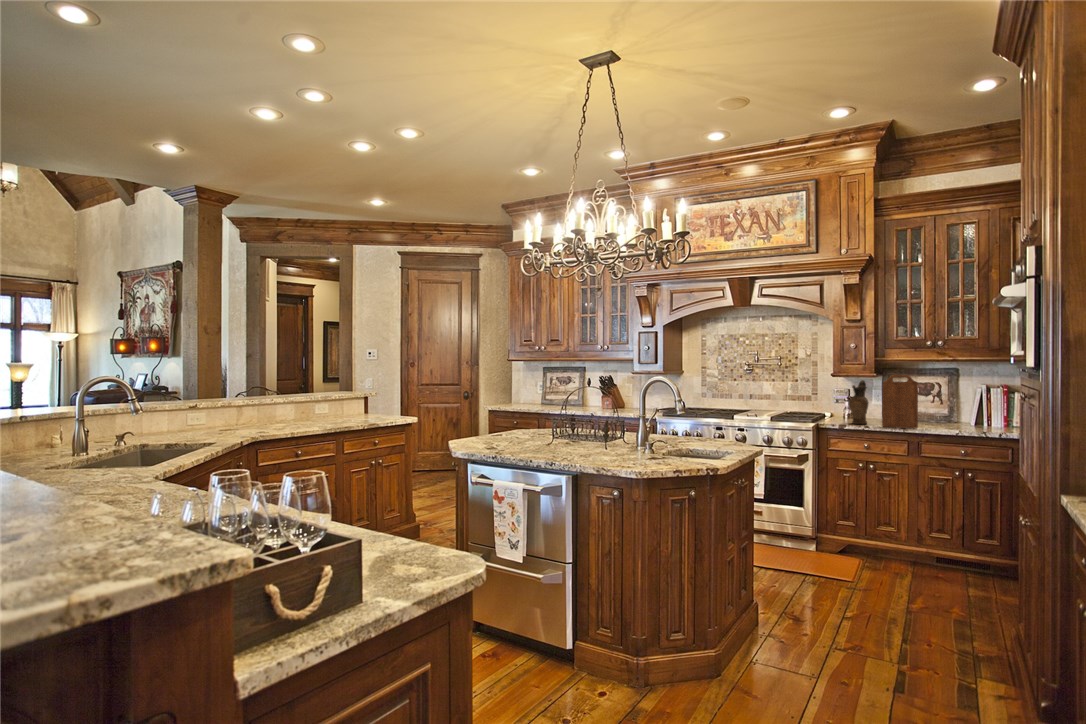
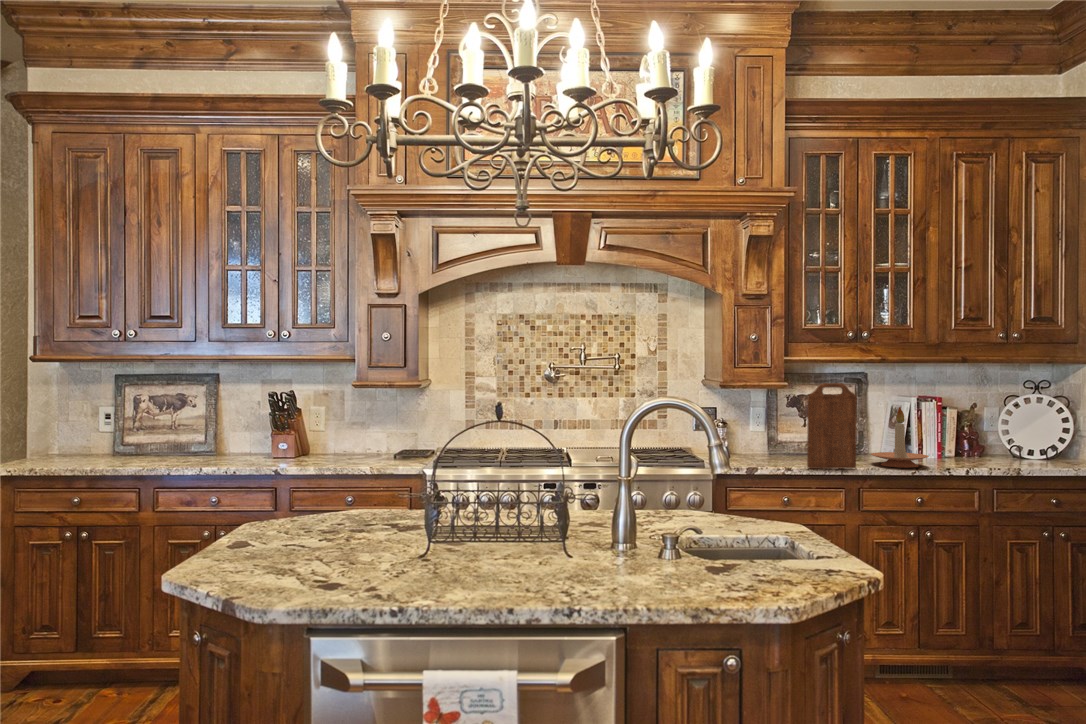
ceramic pitcher: present [849,380,868,424] -> none [755,393,785,466]
candle holder: none [937,390,980,430] -> present [871,407,929,468]

